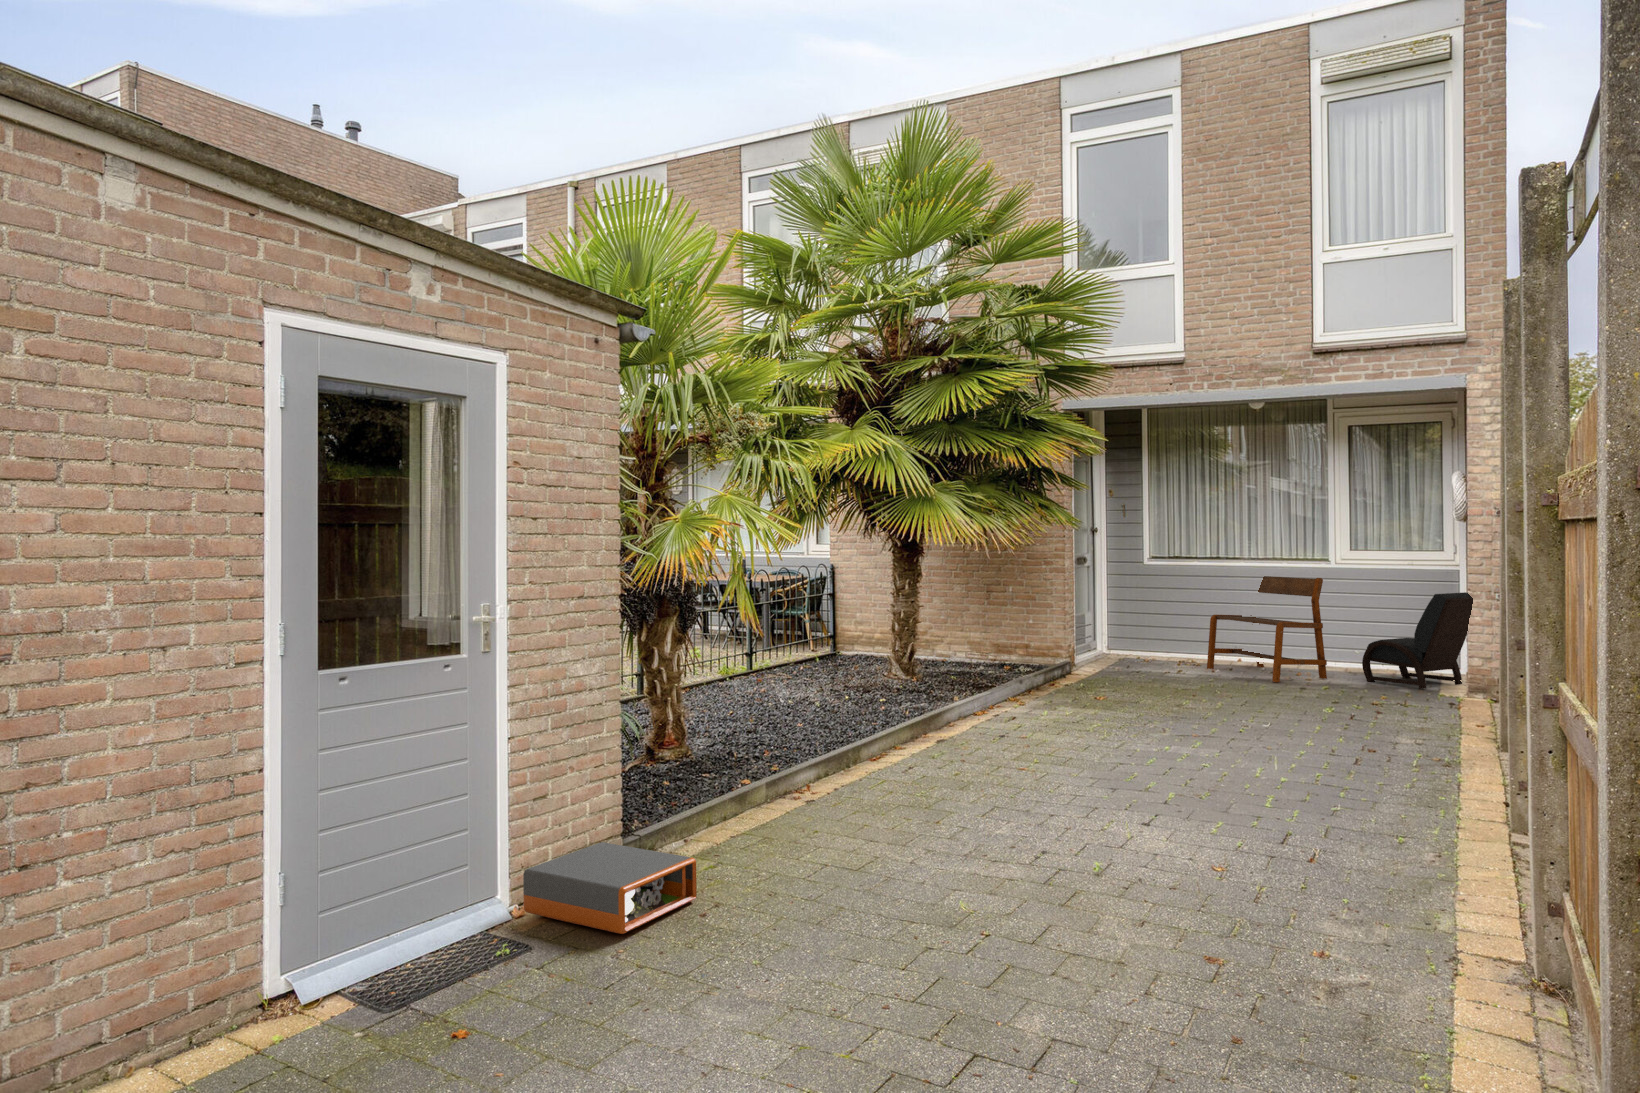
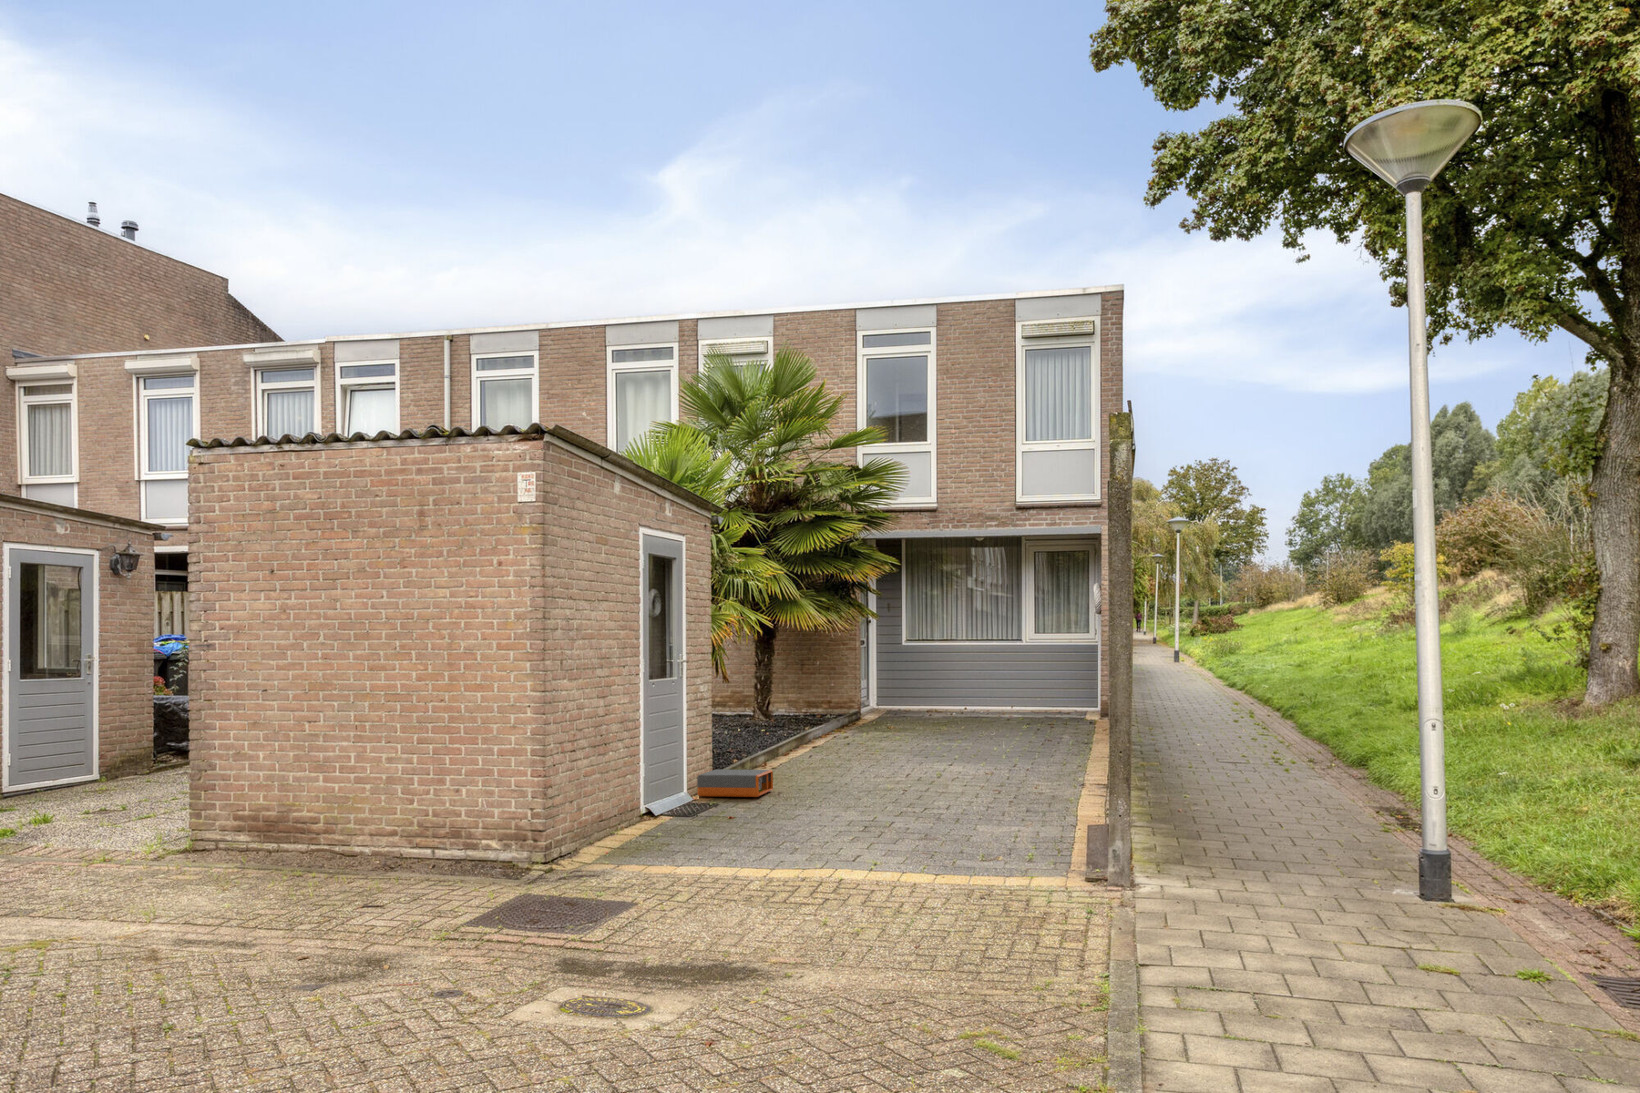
bench: present [1207,576,1327,682] -> none [951,652,1026,721]
lounge chair: present [1362,592,1473,689] -> none [1047,660,1113,721]

